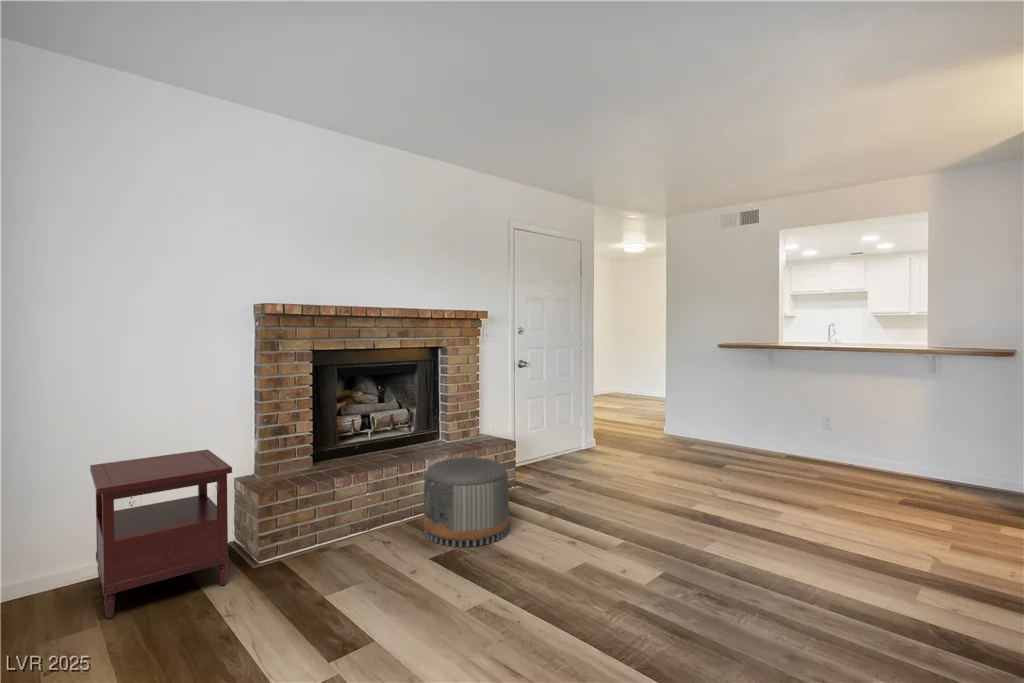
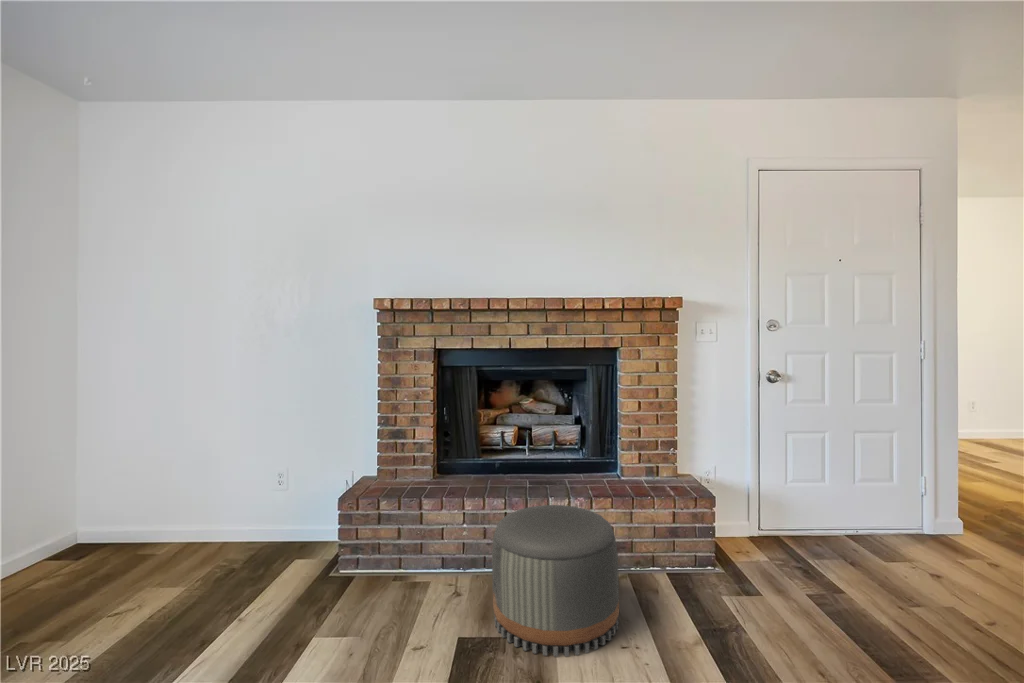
side table: present [90,450,232,618] -> none [194,445,338,583]

